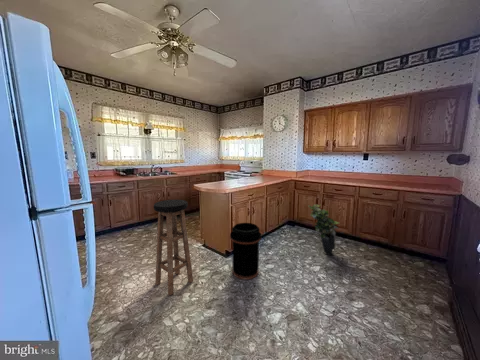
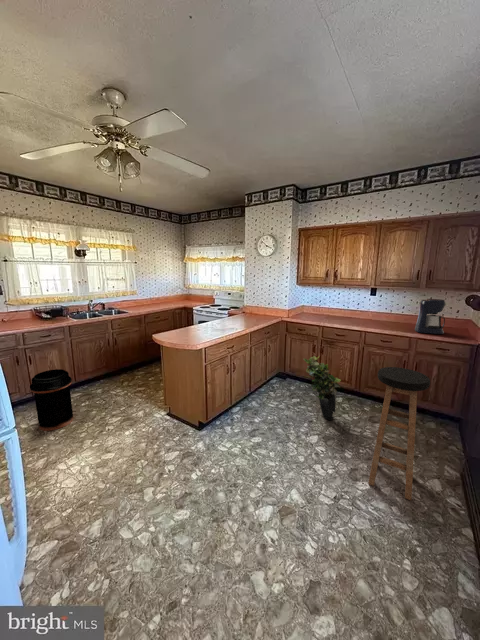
coffee maker: none [402,160,428,188] -> present [415,299,446,334]
bar stool: present [154,200,193,295] -> present [368,367,430,500]
trash can: present [230,223,261,279] -> present [30,369,73,431]

